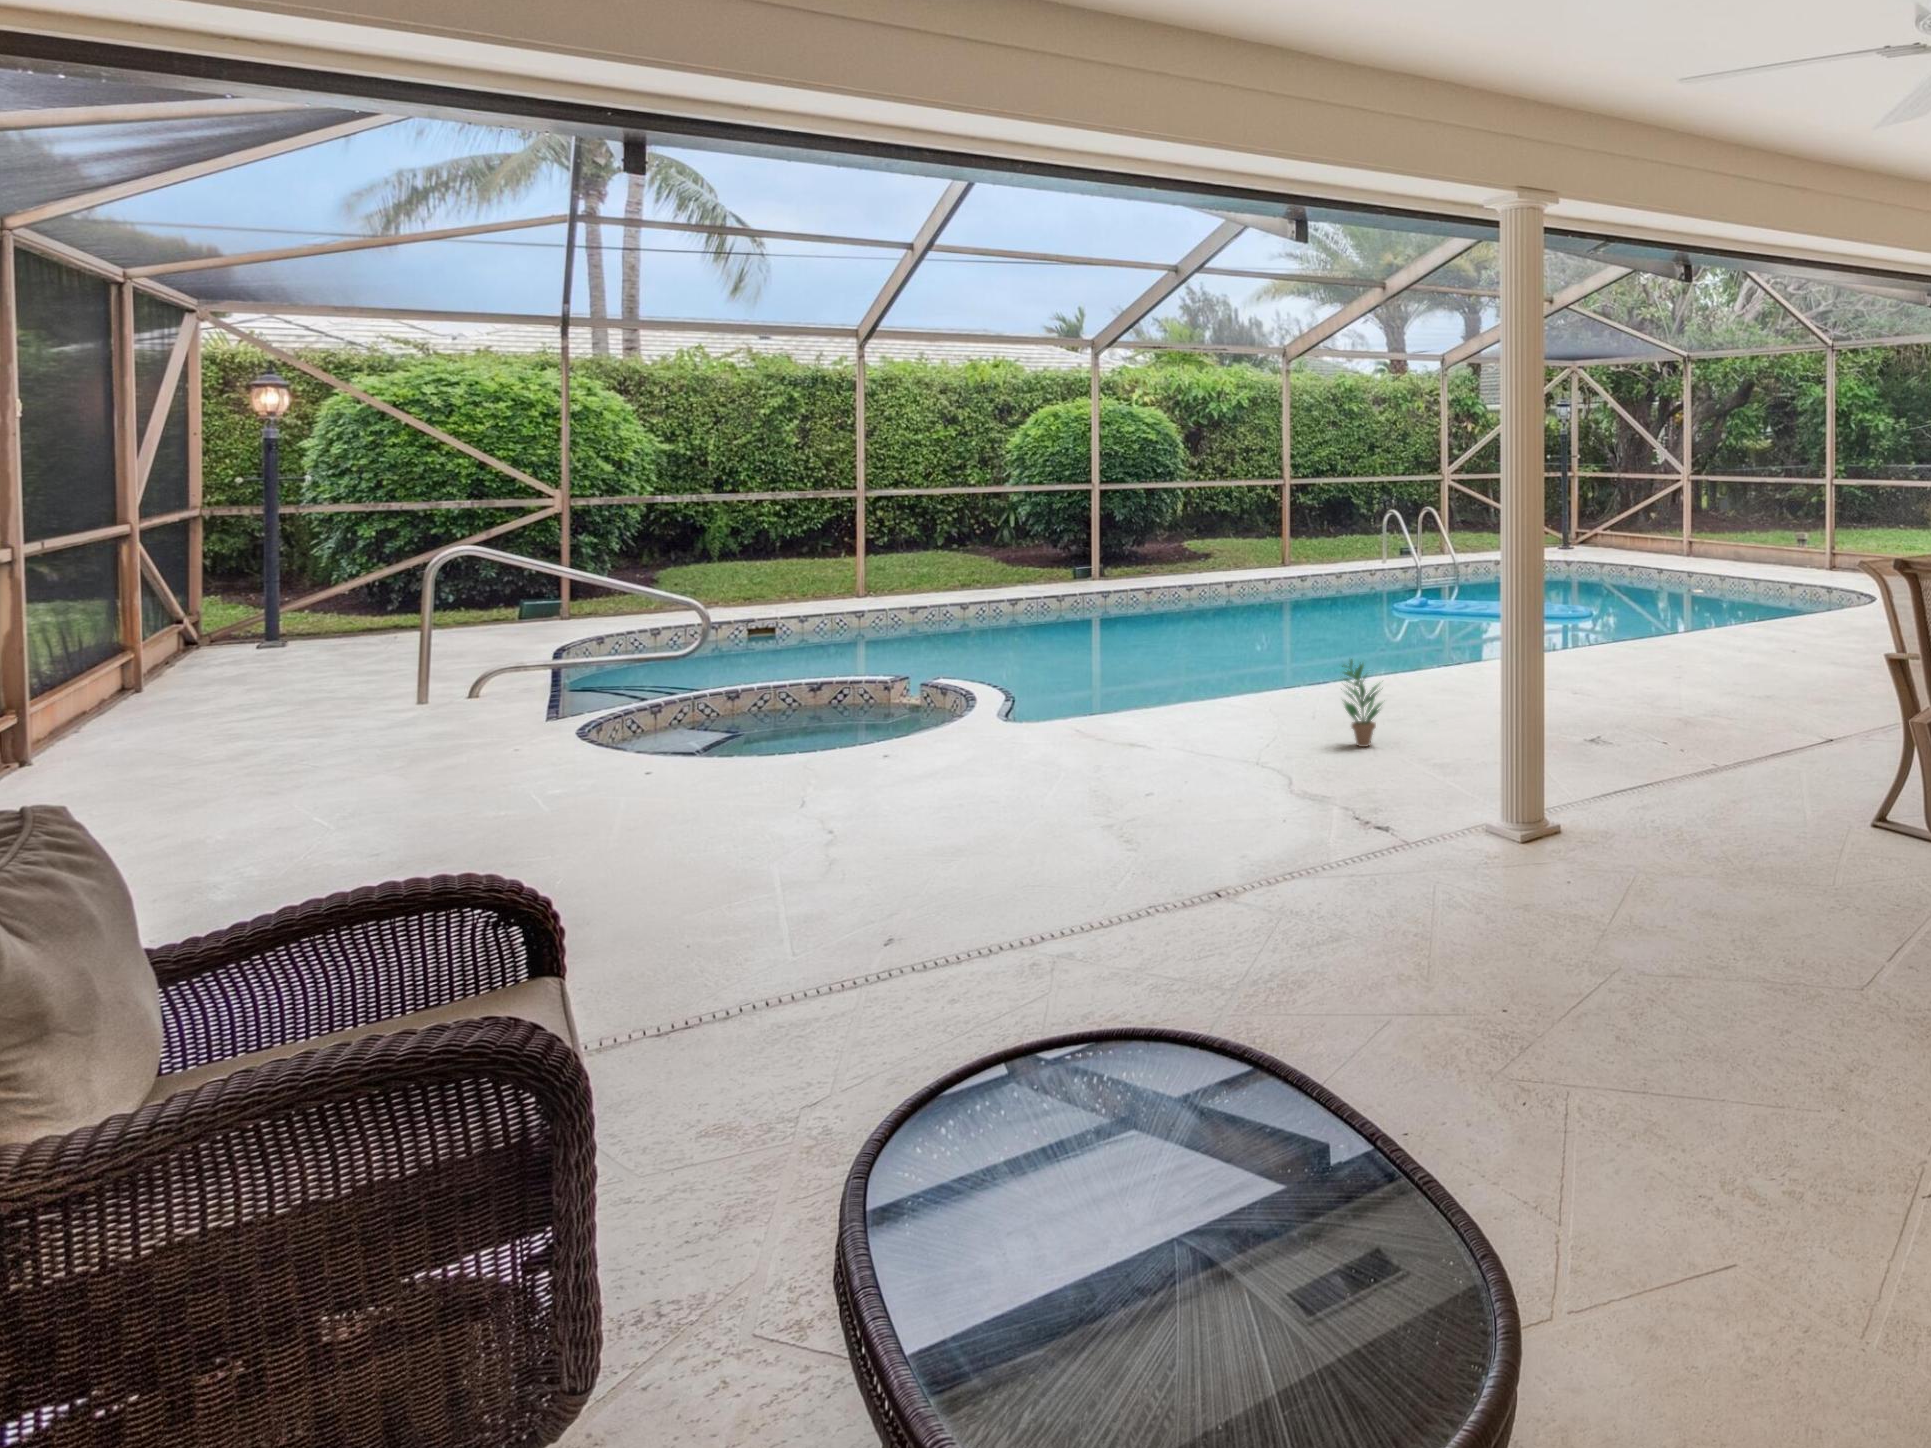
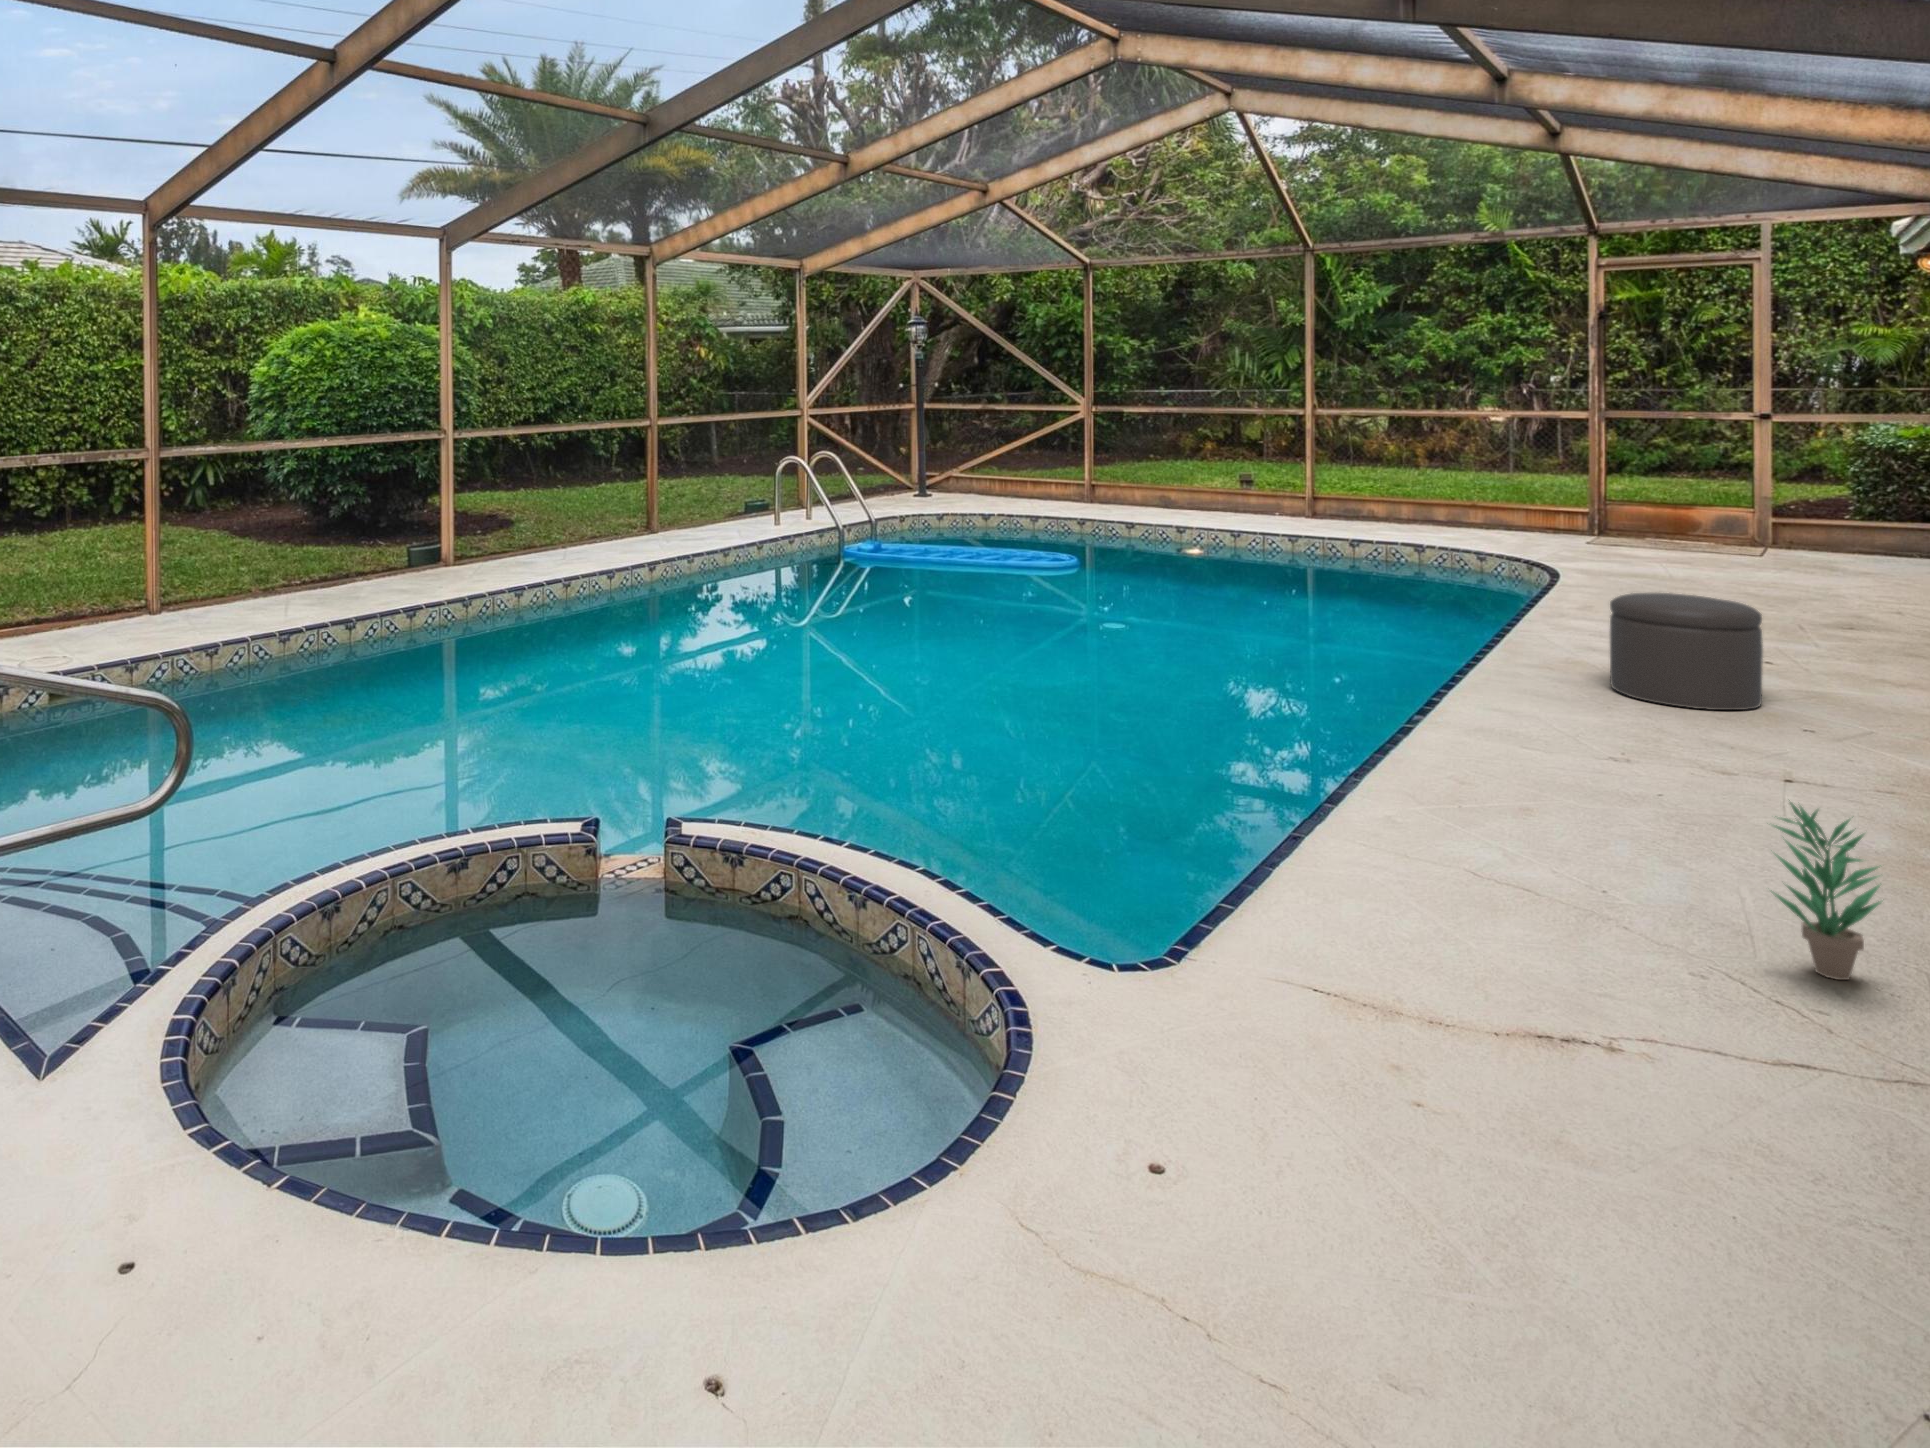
ottoman: none [1705,598,1791,675] -> present [1610,593,1763,710]

